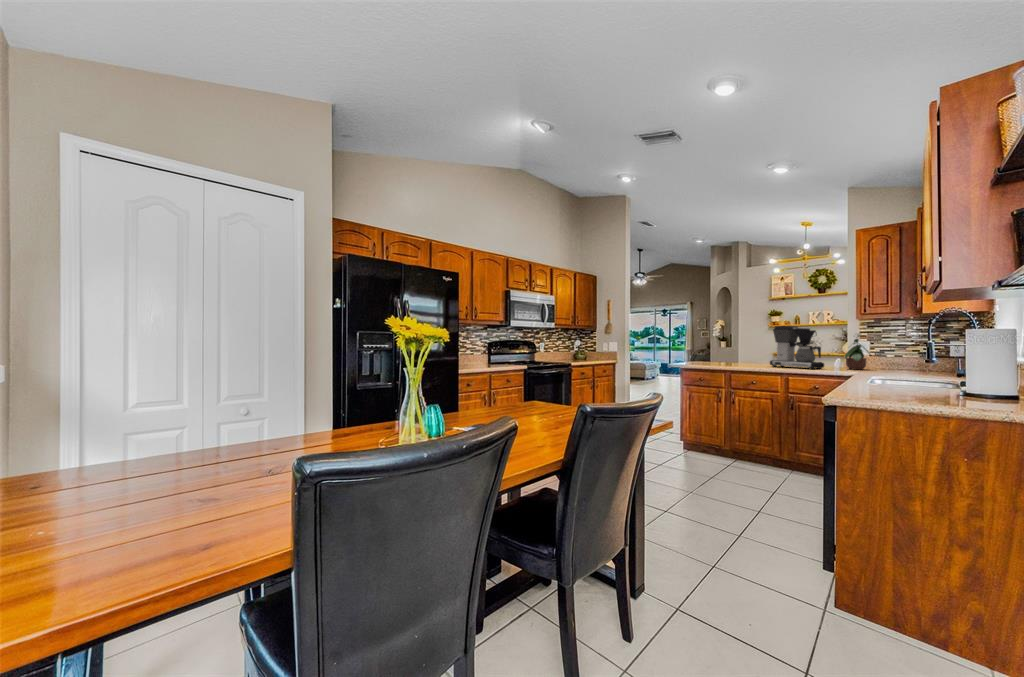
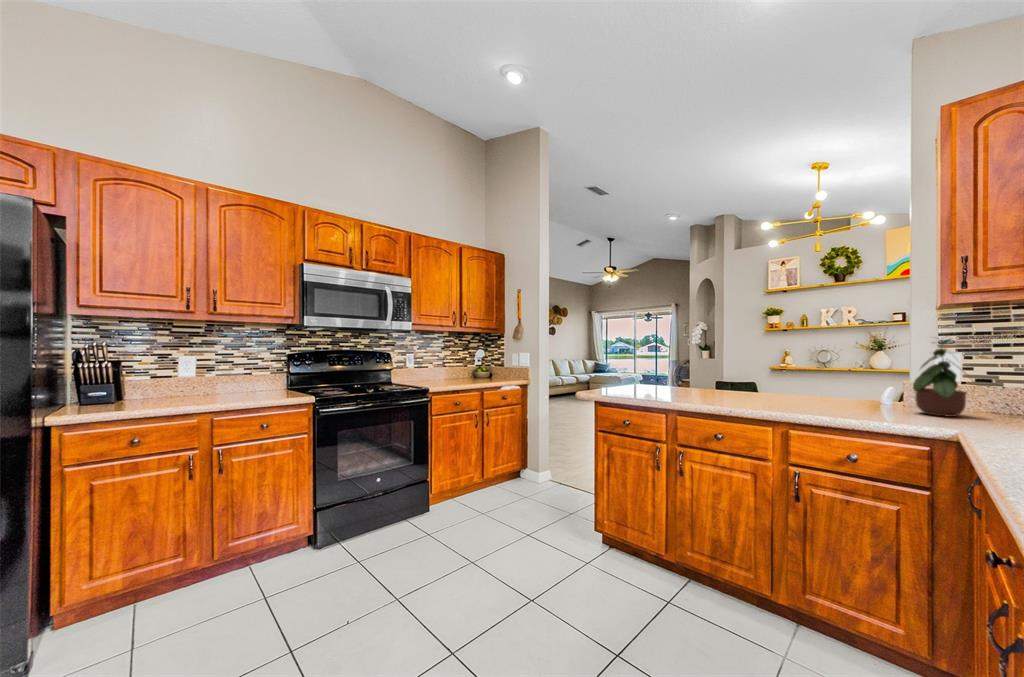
coffee maker: present [770,326,824,369] -> none [753,322,867,414]

